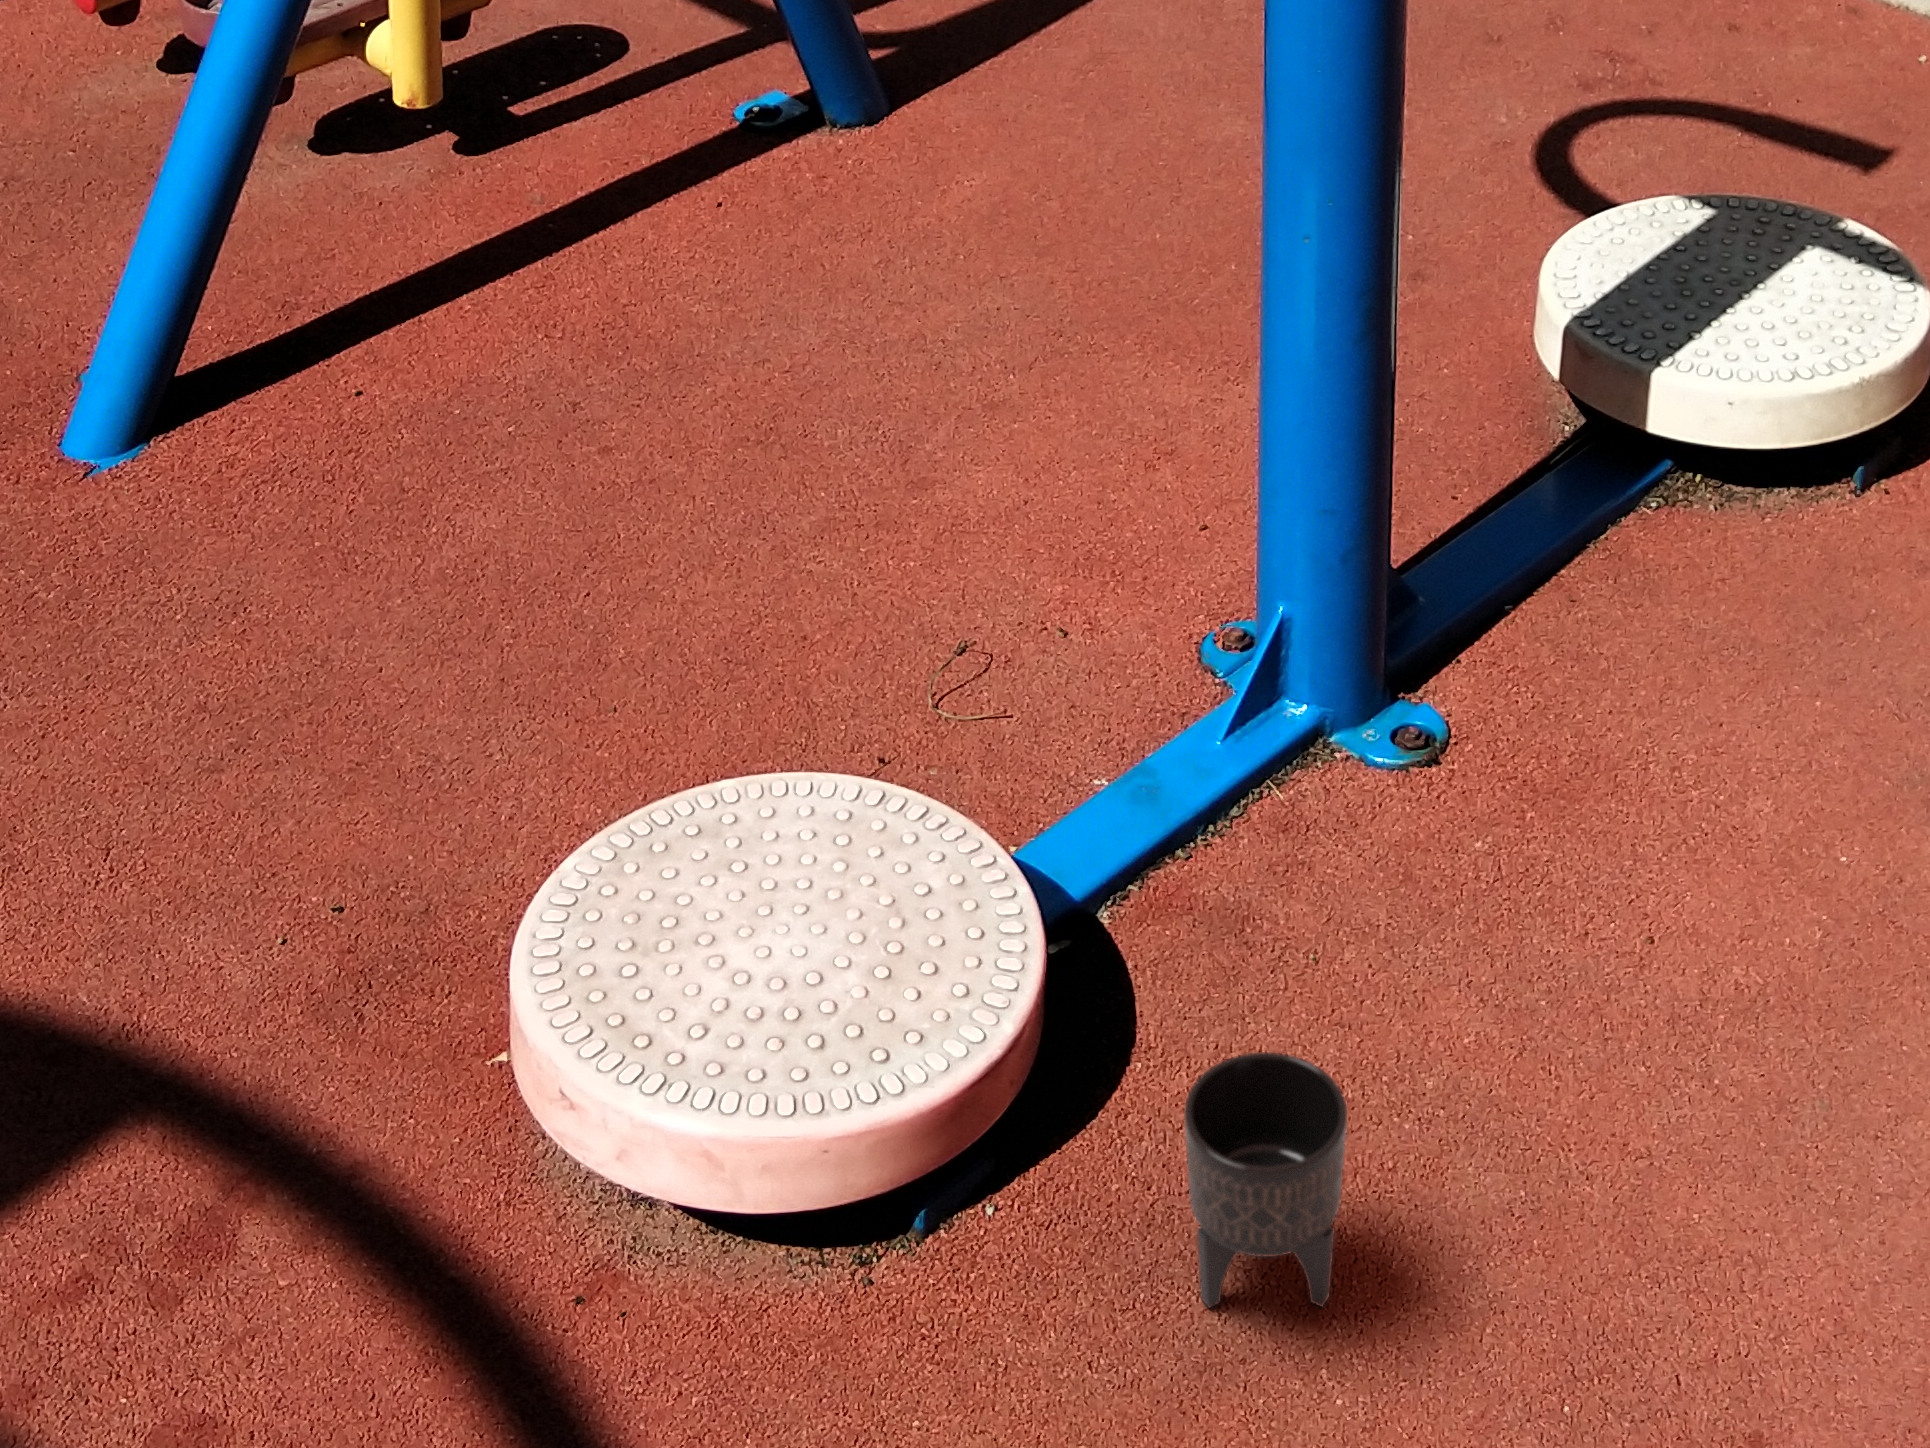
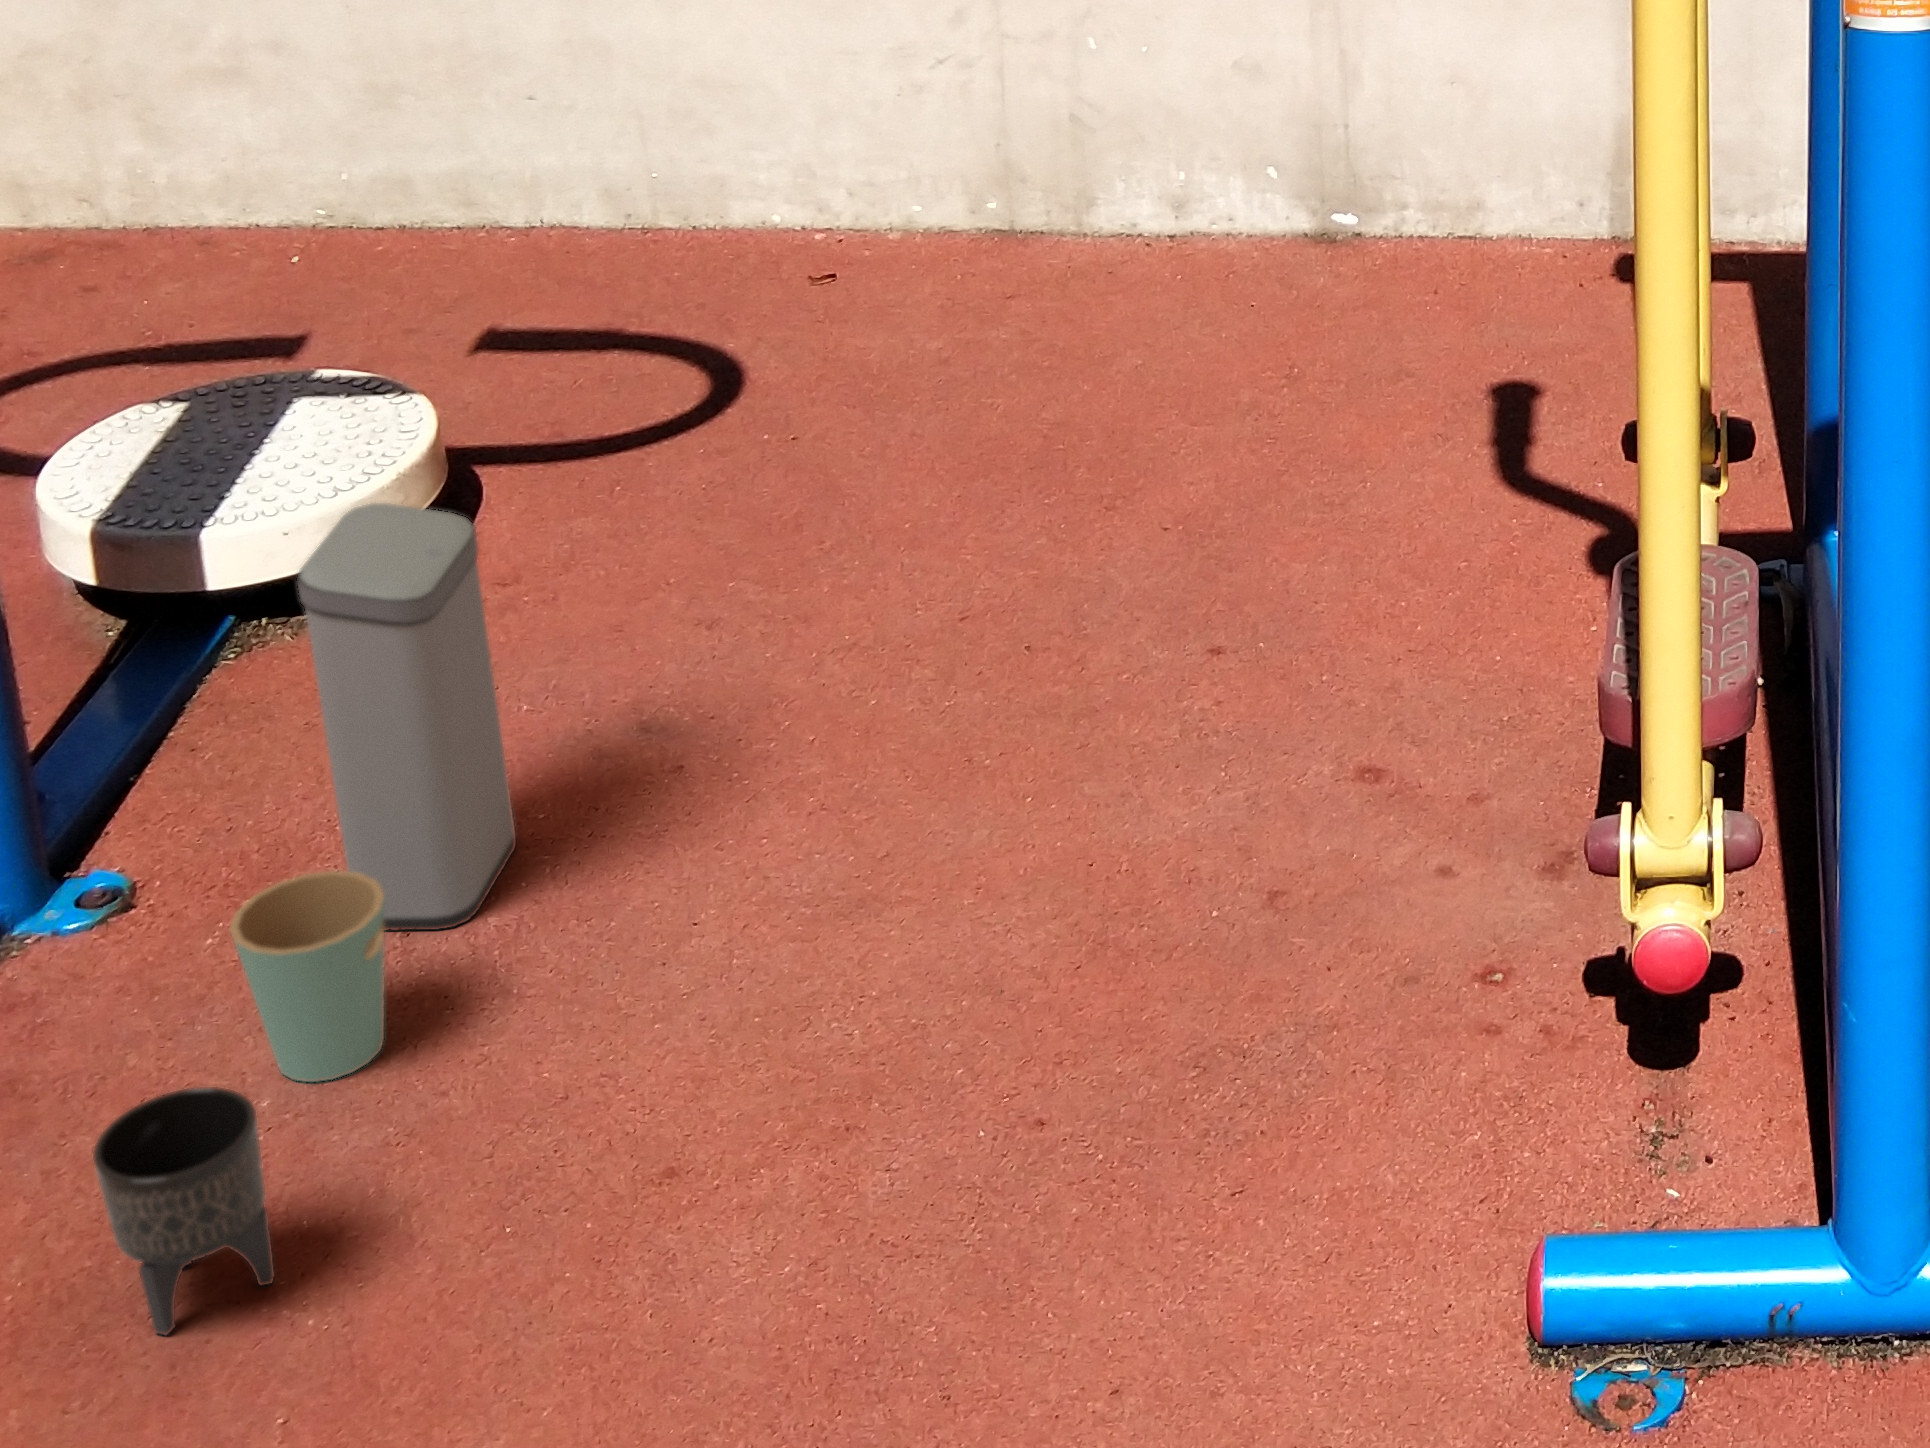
trash can: none [1437,449,1836,1082] -> present [230,503,516,1082]

